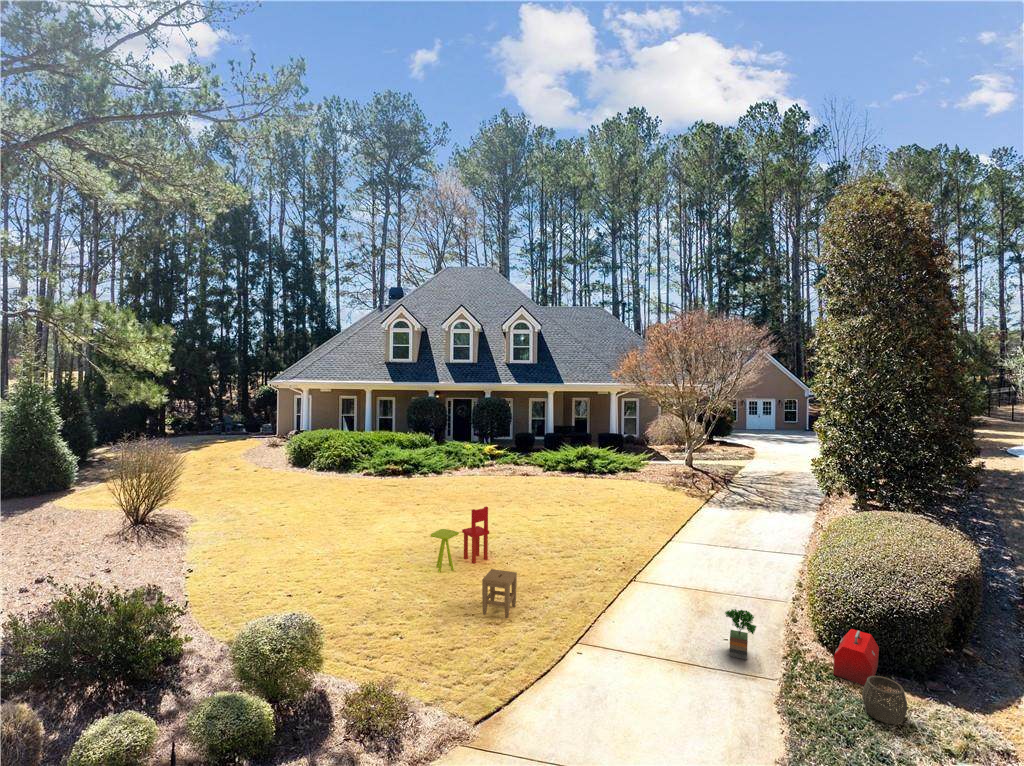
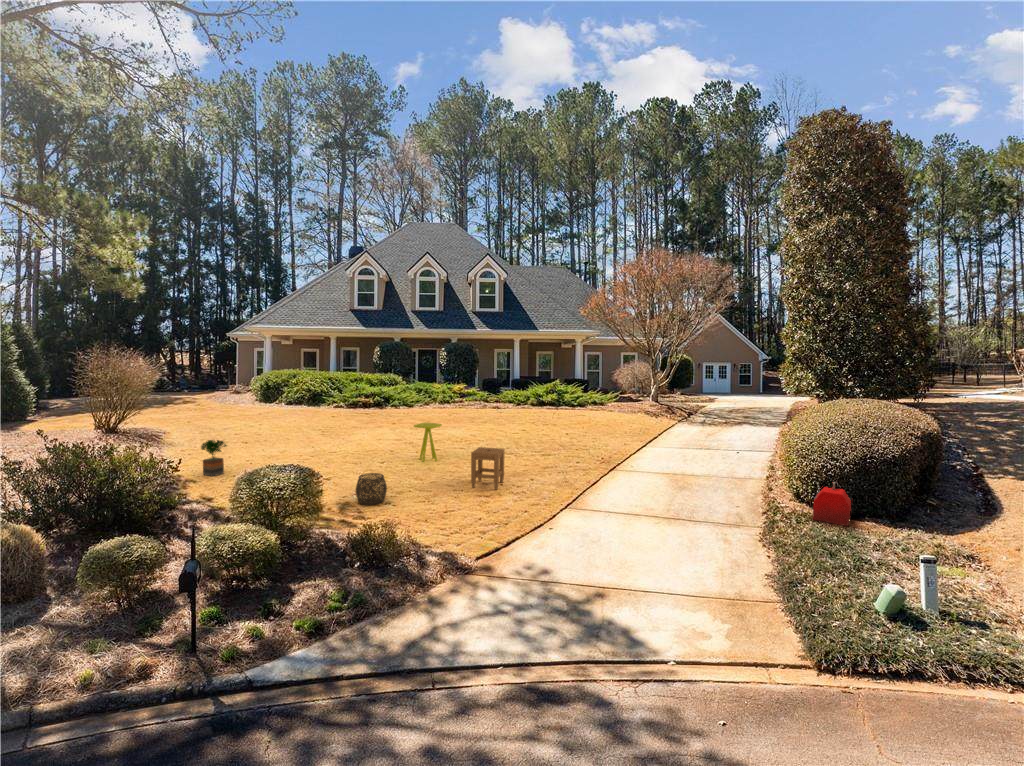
chair: present [462,506,489,563] -> none [444,401,472,457]
potted tree: present [725,609,756,660] -> present [201,440,227,476]
woven basket: present [862,676,907,725] -> present [356,473,387,505]

